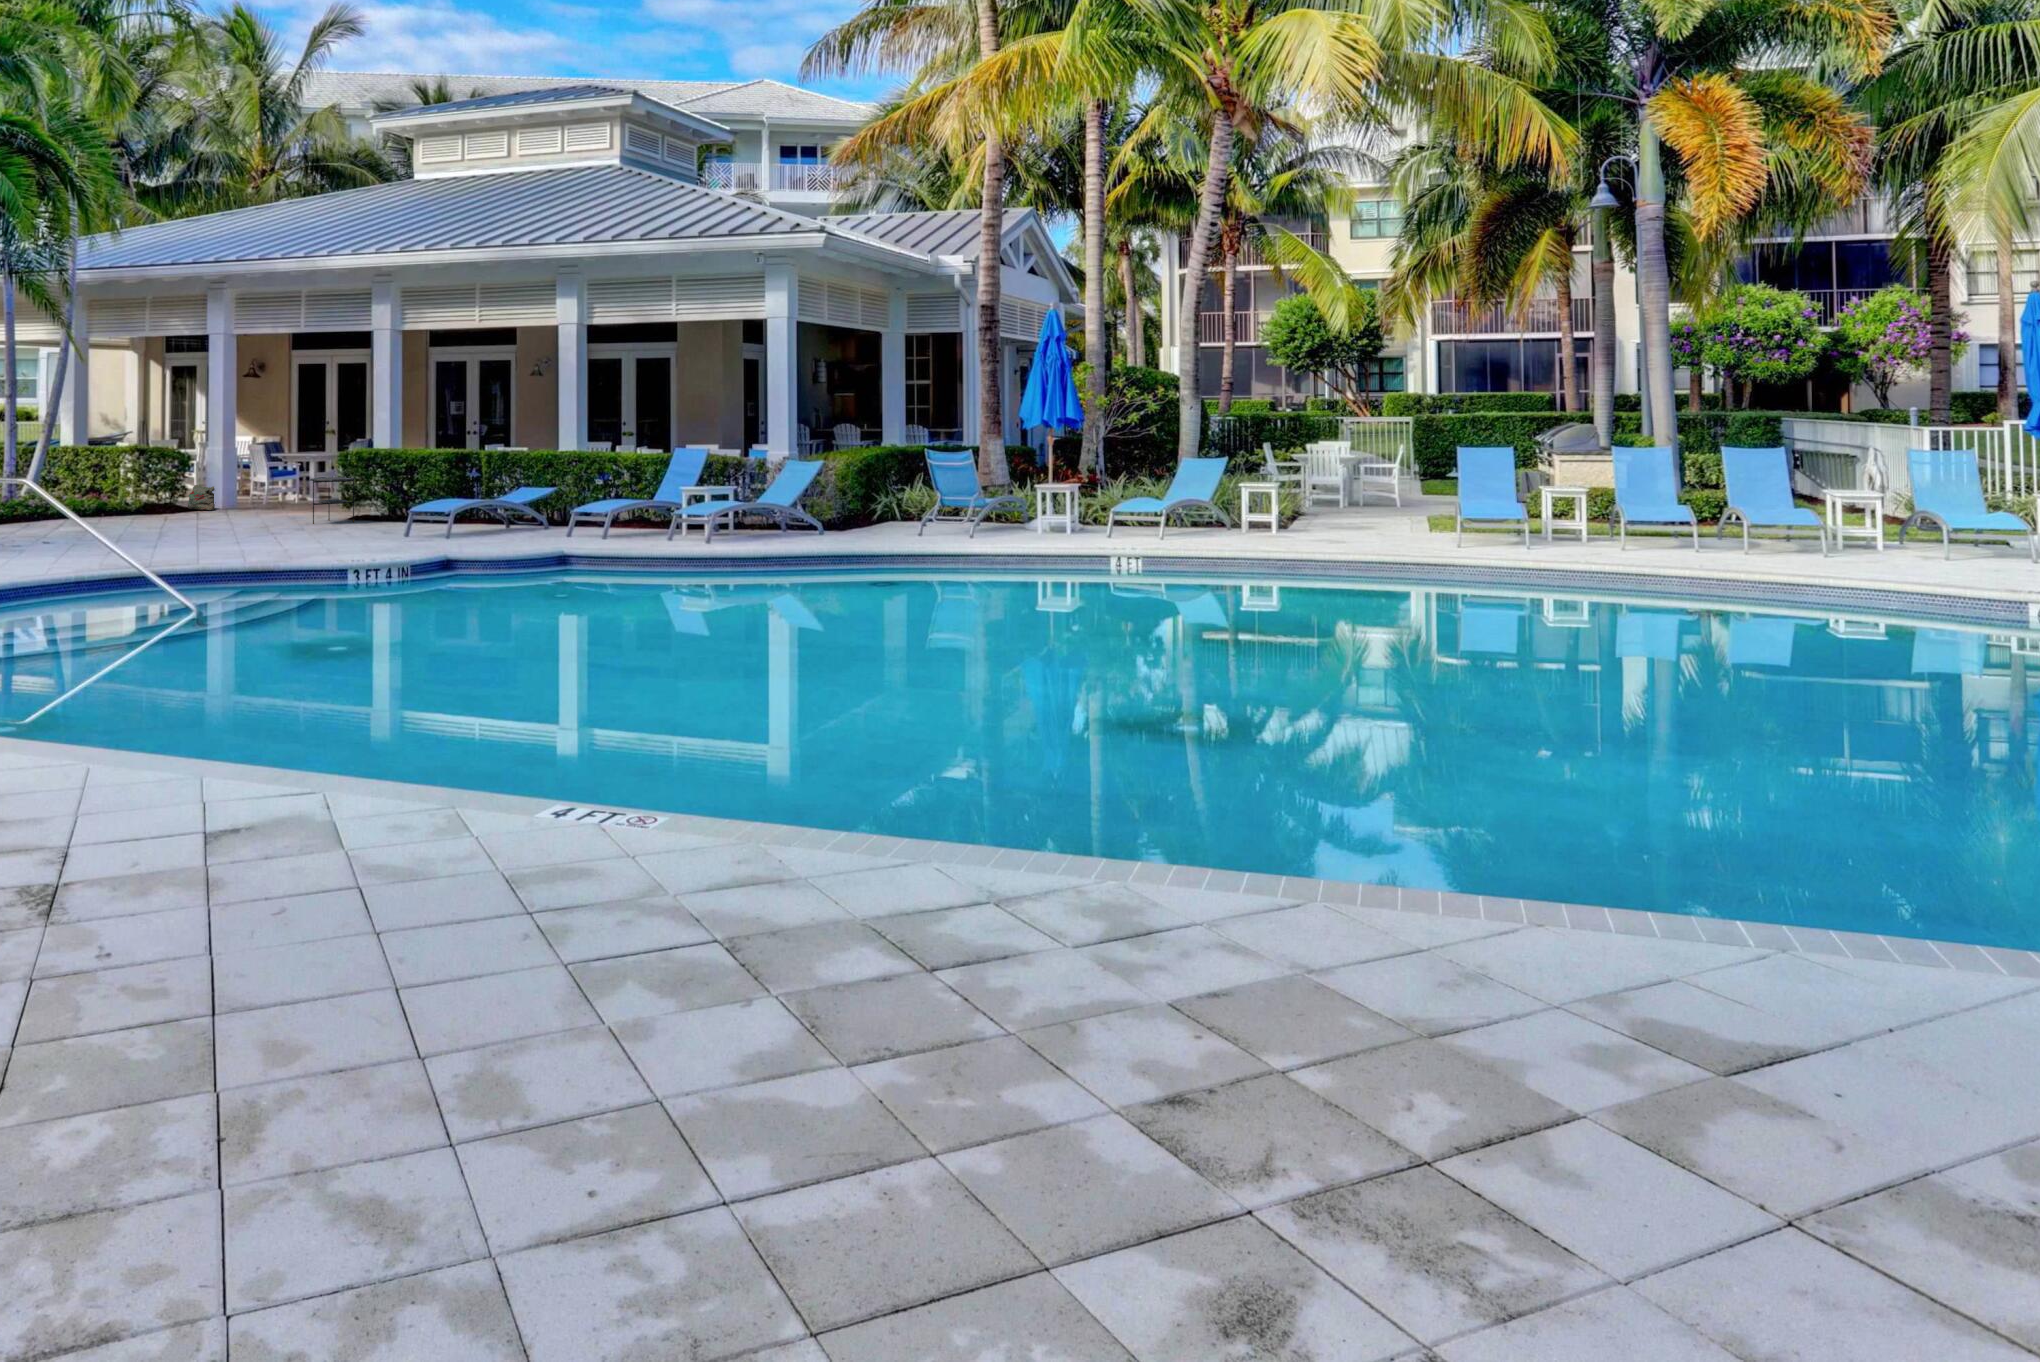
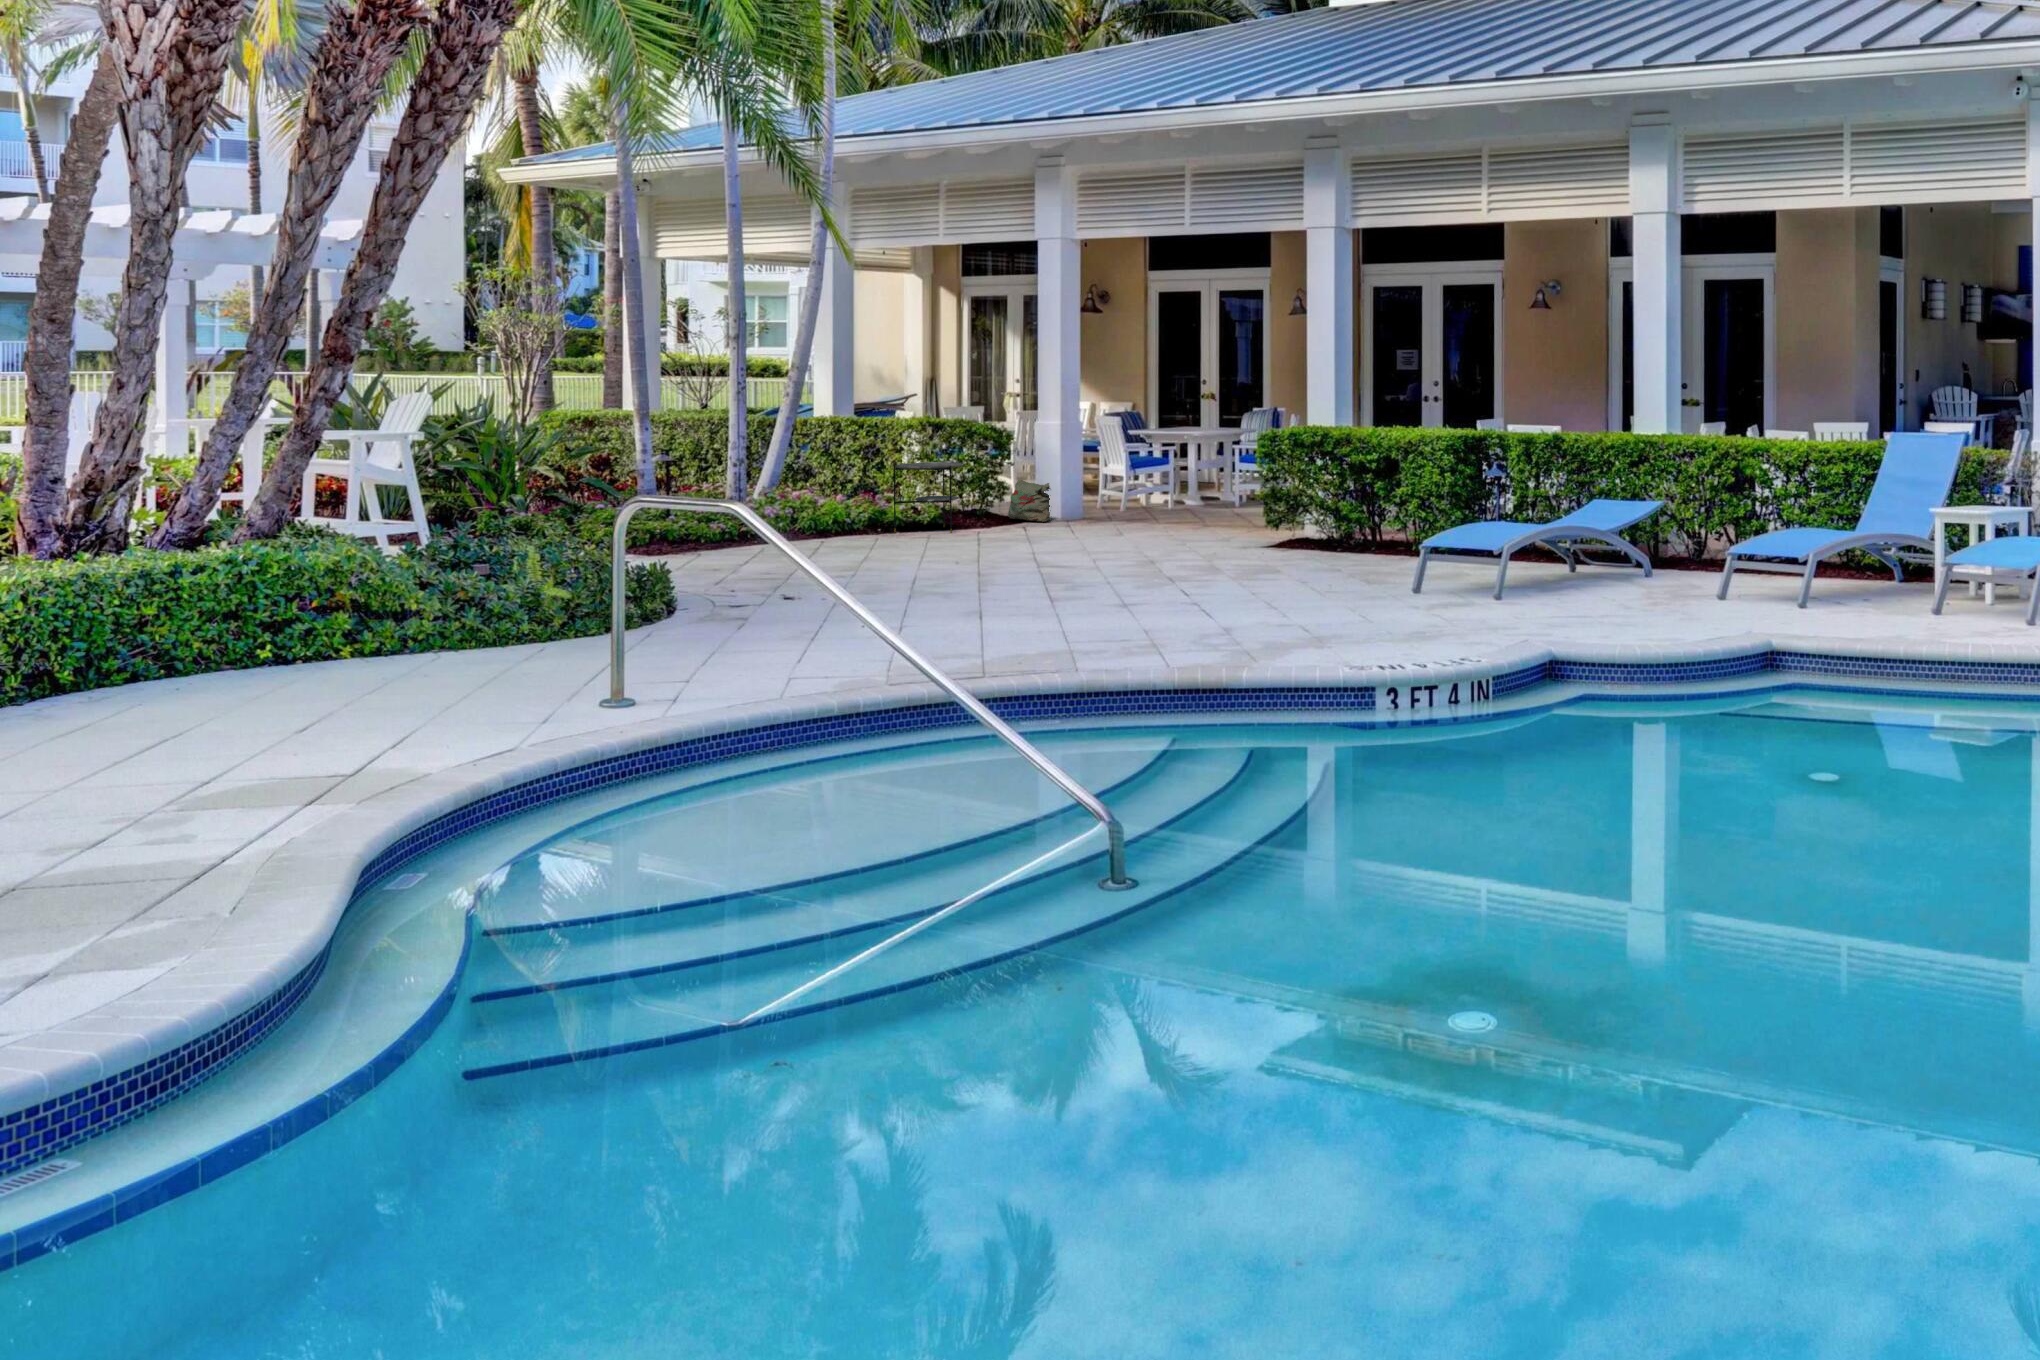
side table: present [310,477,354,524] -> present [894,462,963,533]

